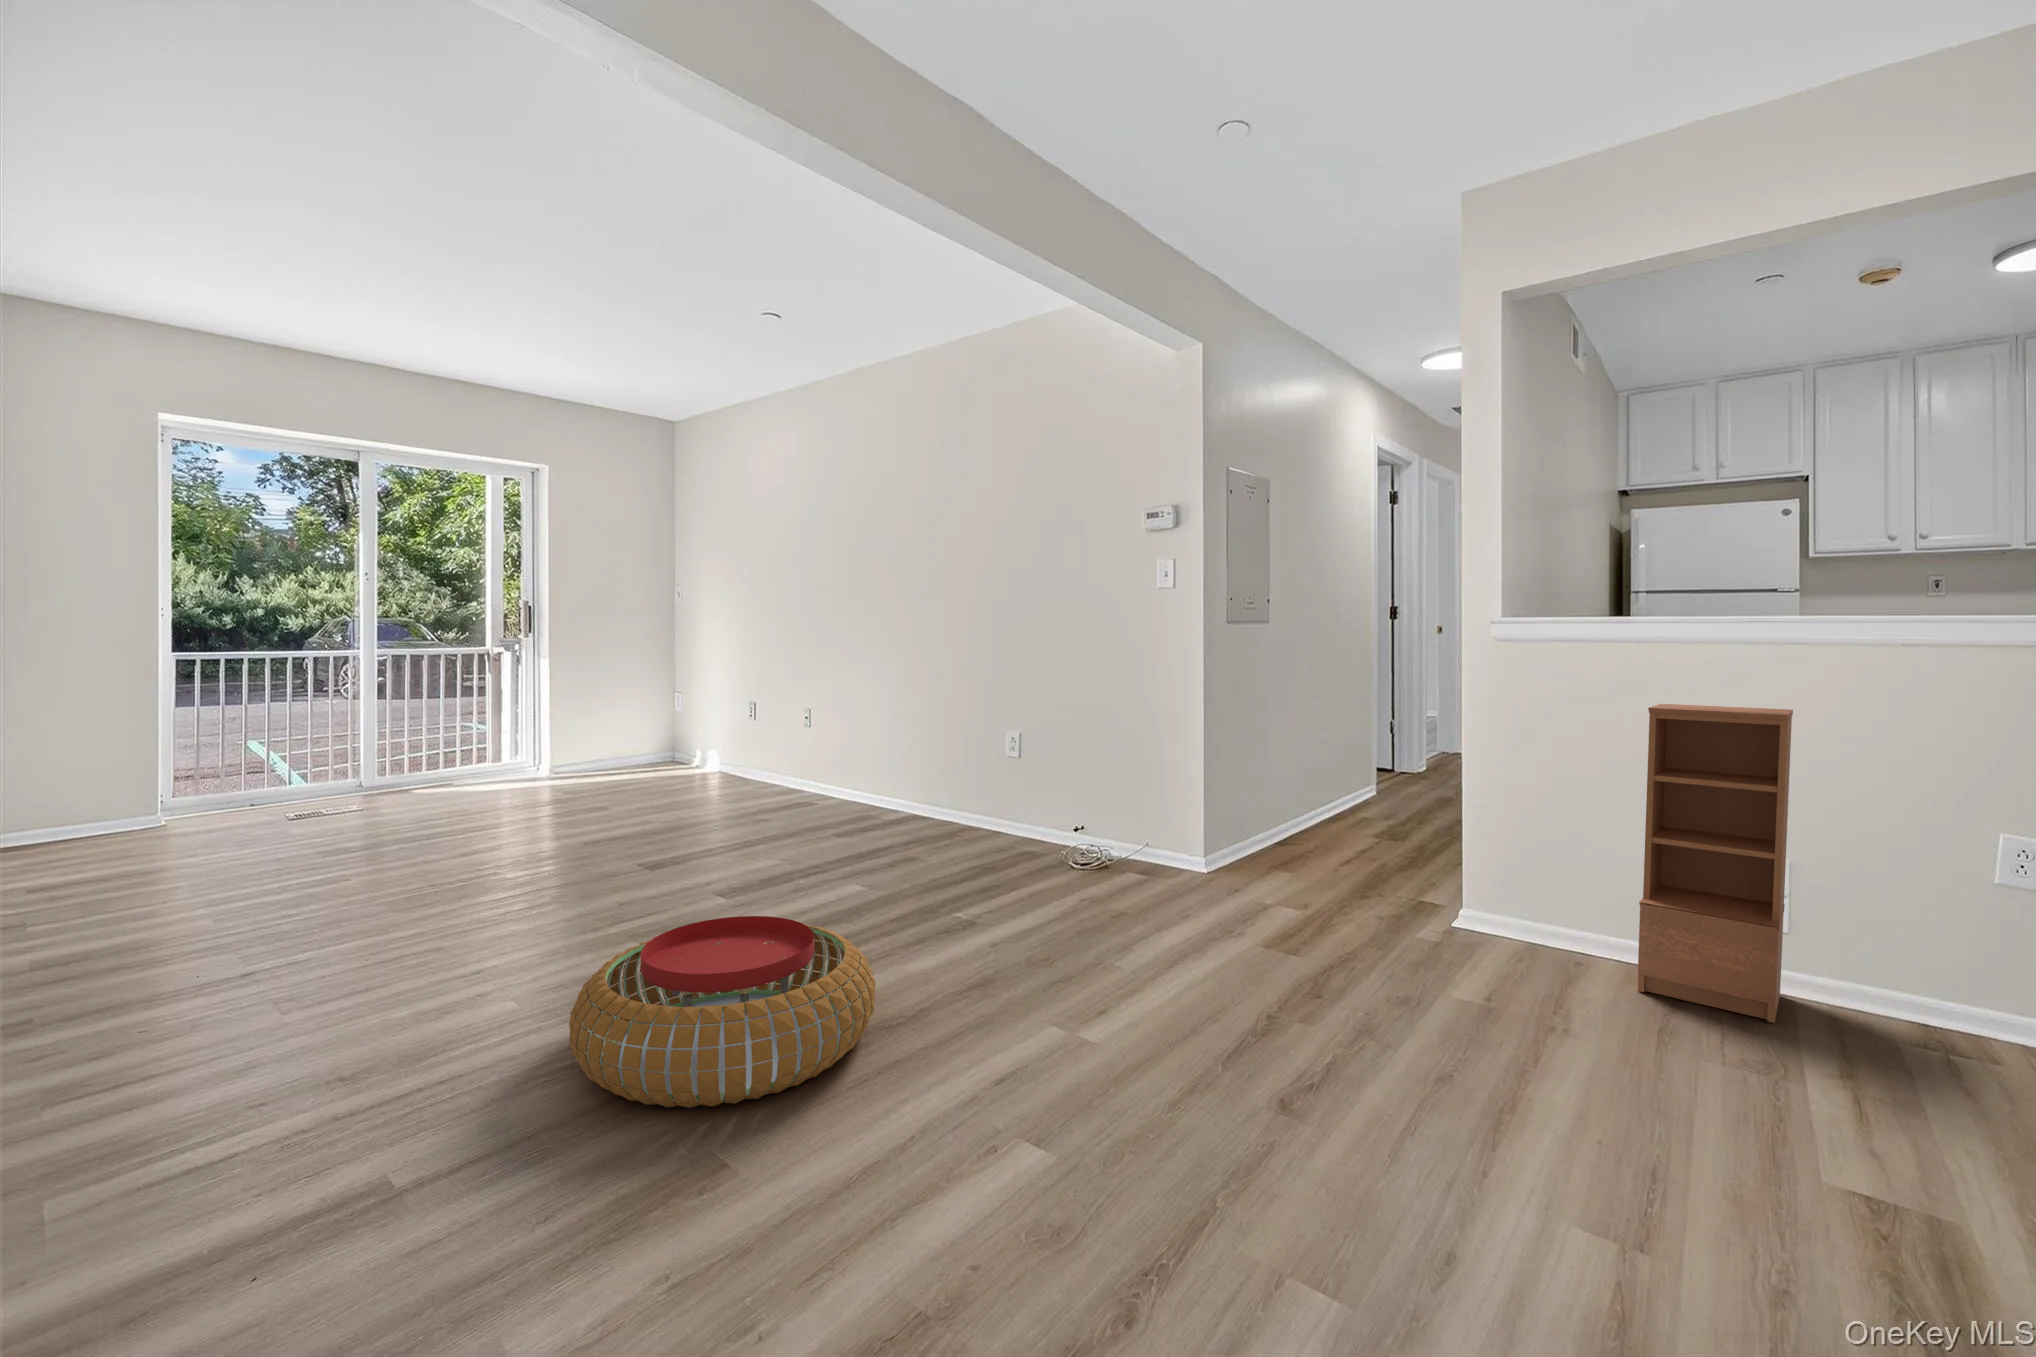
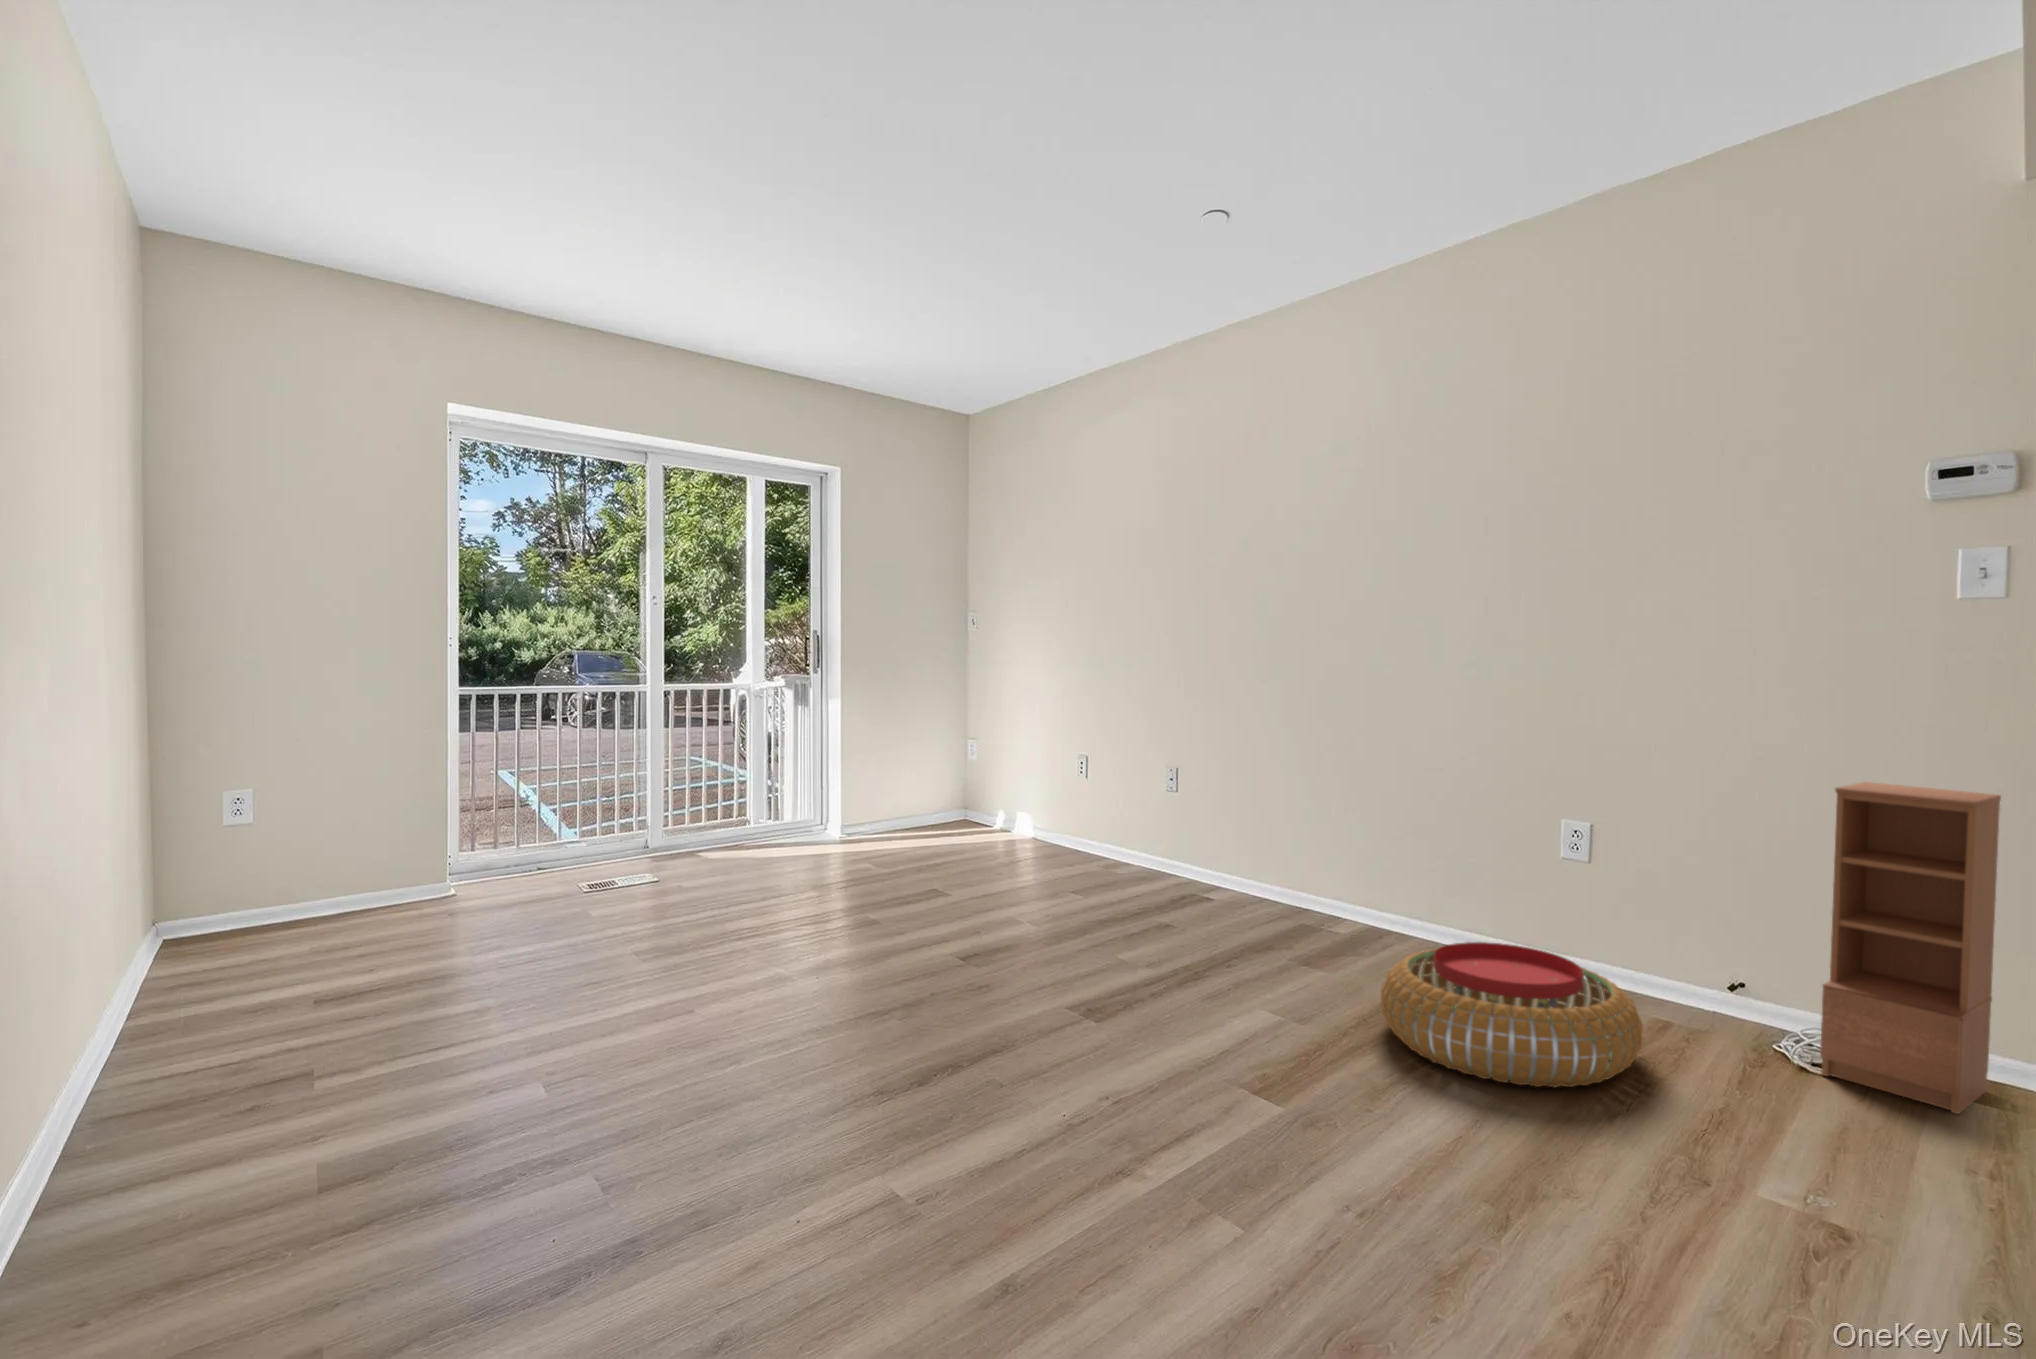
pouf: present [569,916,876,1108] -> present [1381,942,1643,1087]

